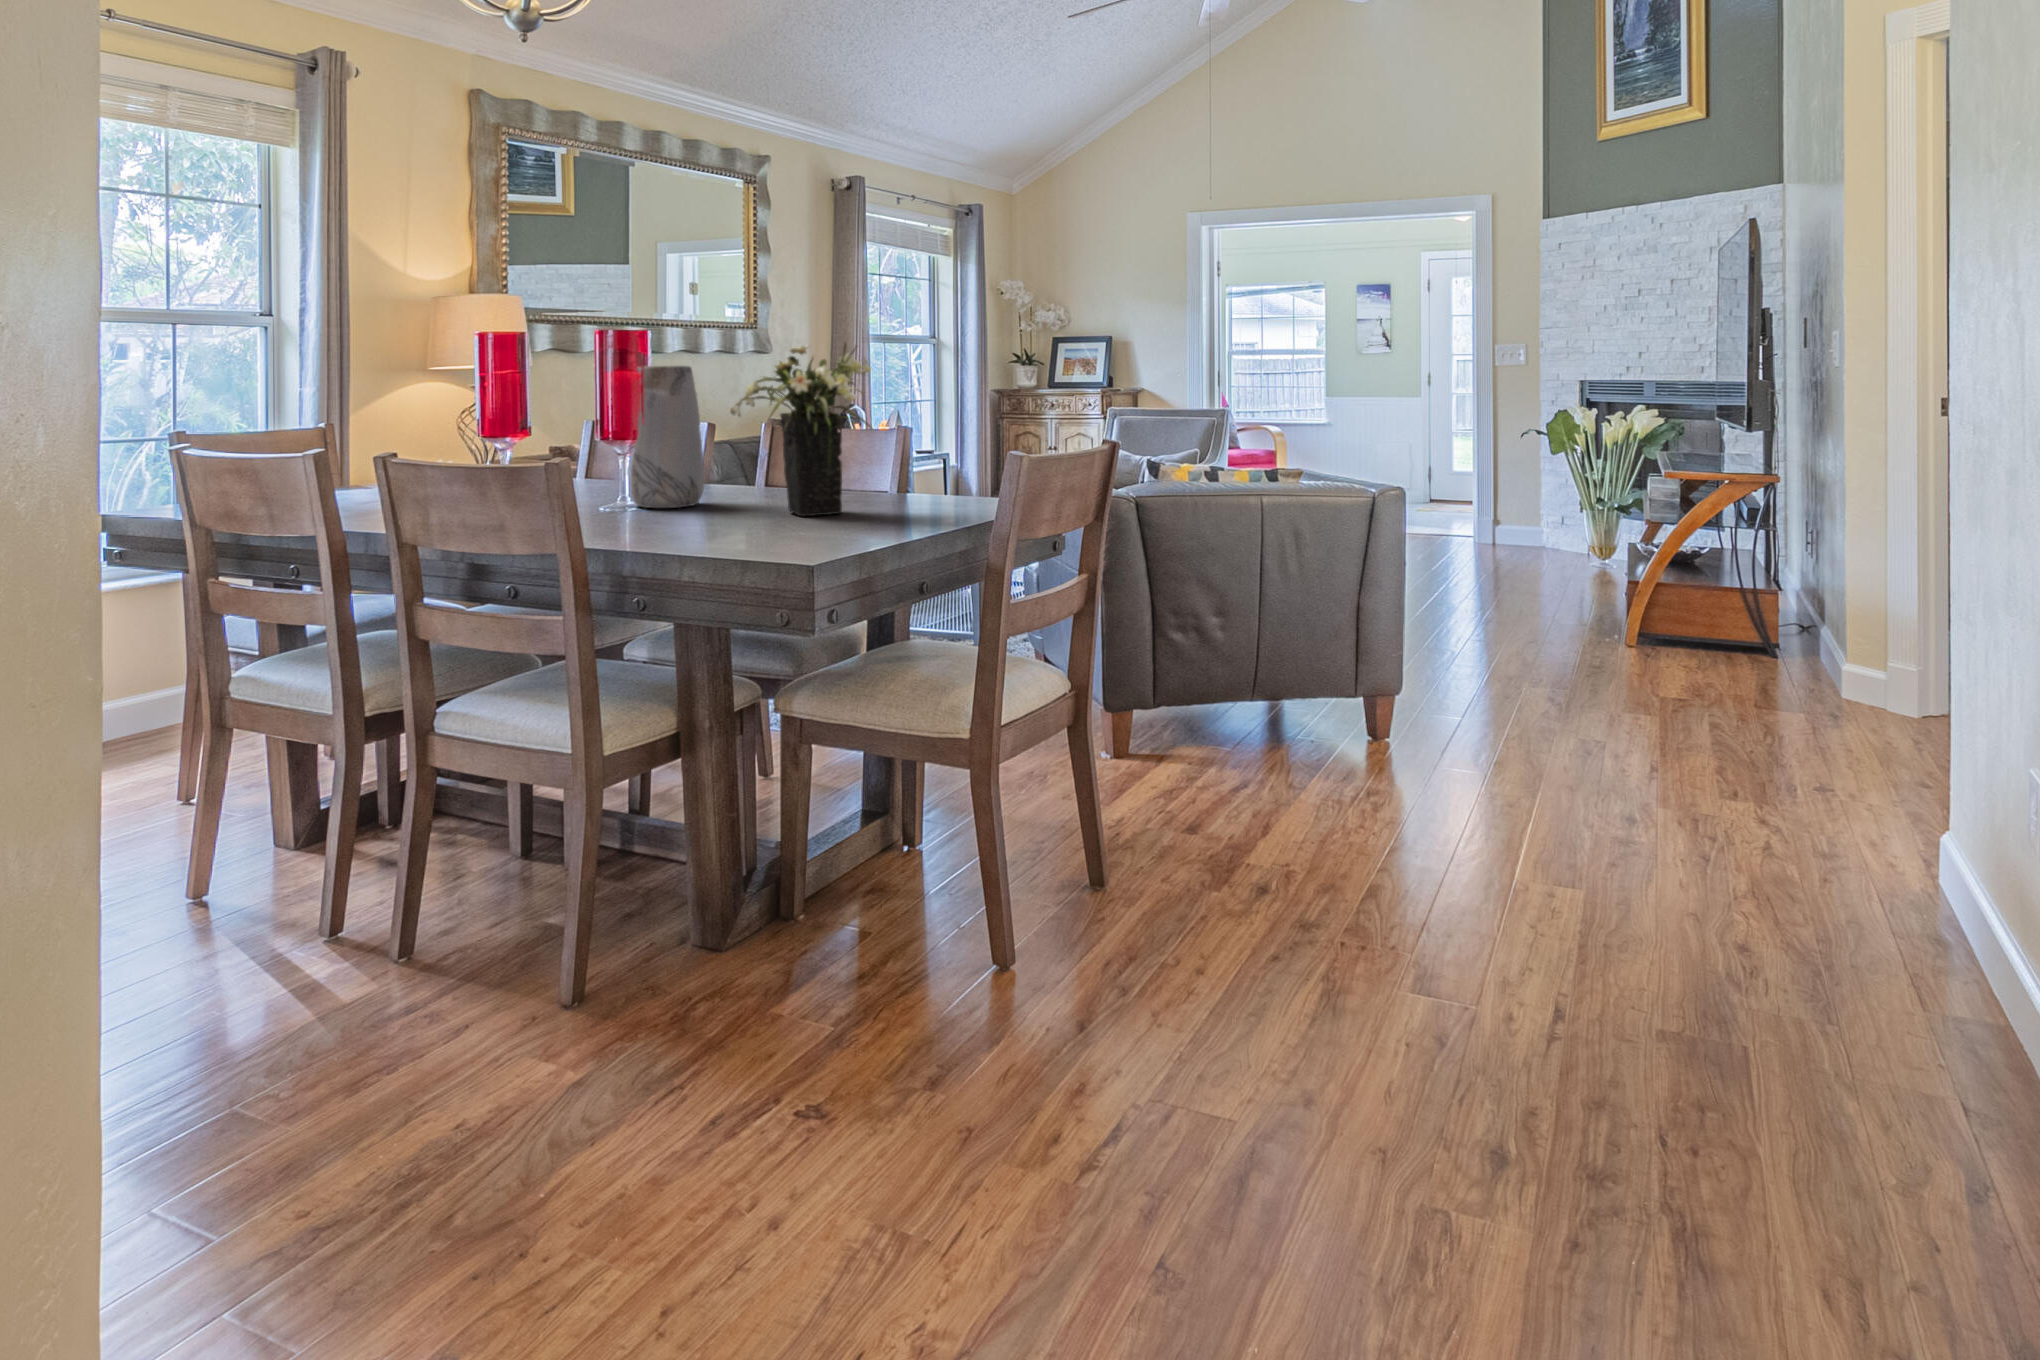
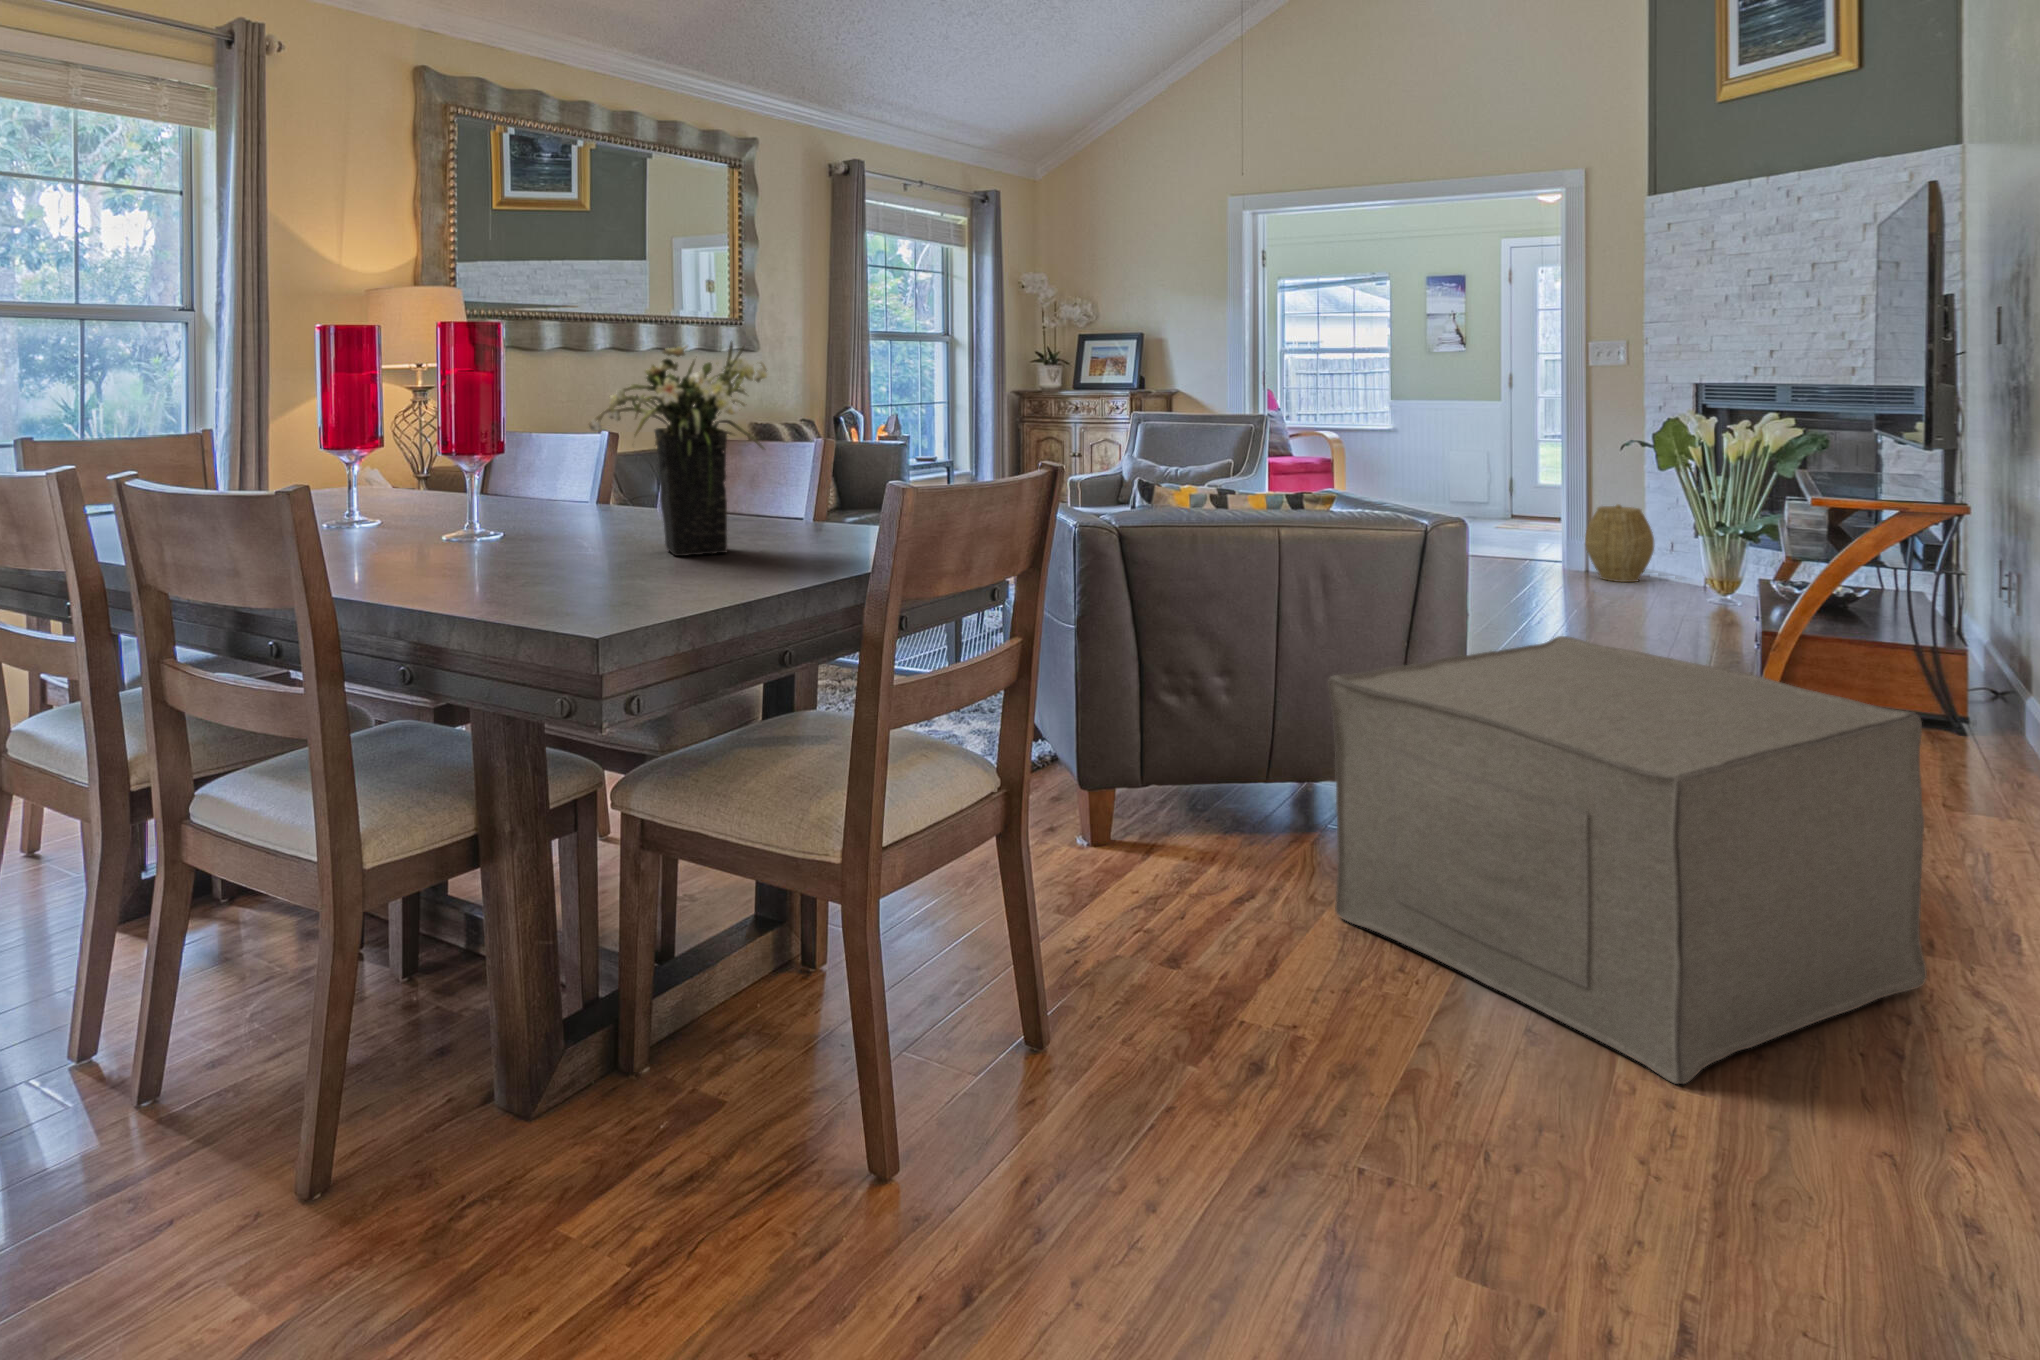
vase: present [631,366,704,508] -> none [489,370,579,541]
woven basket: none [1490,482,1546,548] -> present [1585,504,1654,582]
ottoman: none [1305,576,1739,892] -> present [1328,636,1927,1084]

